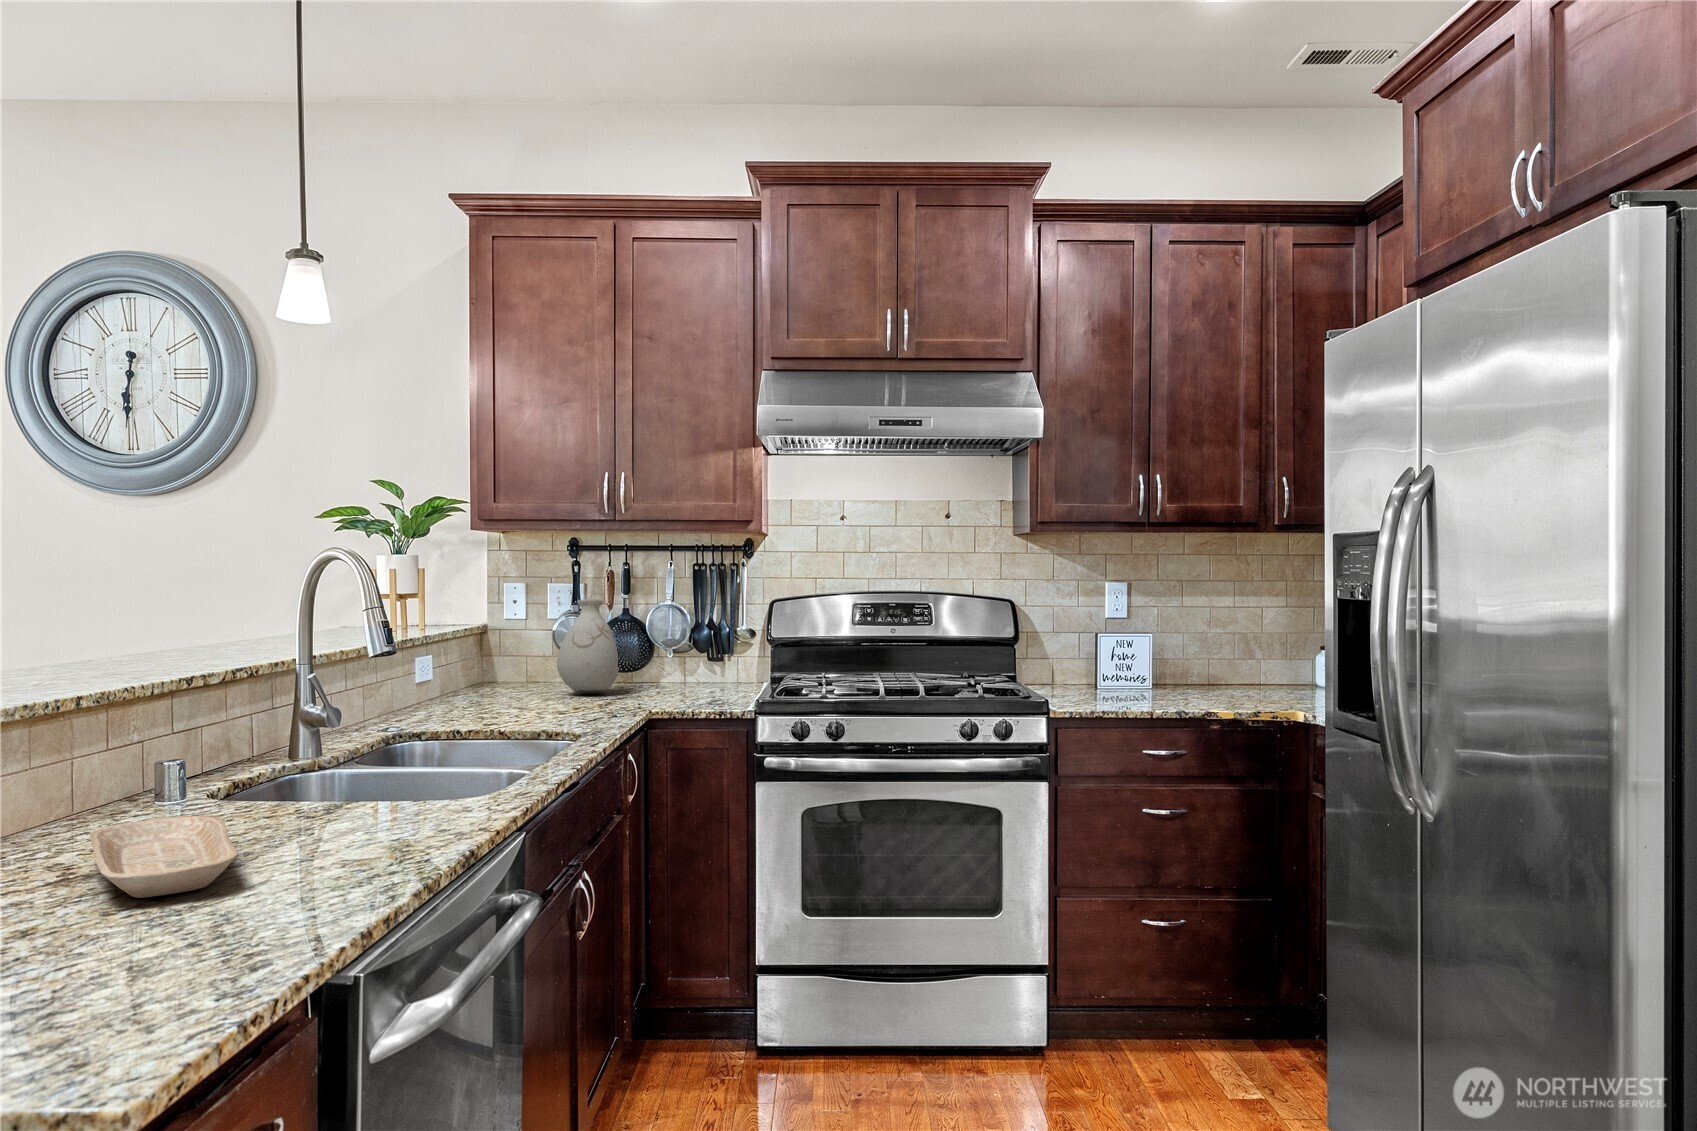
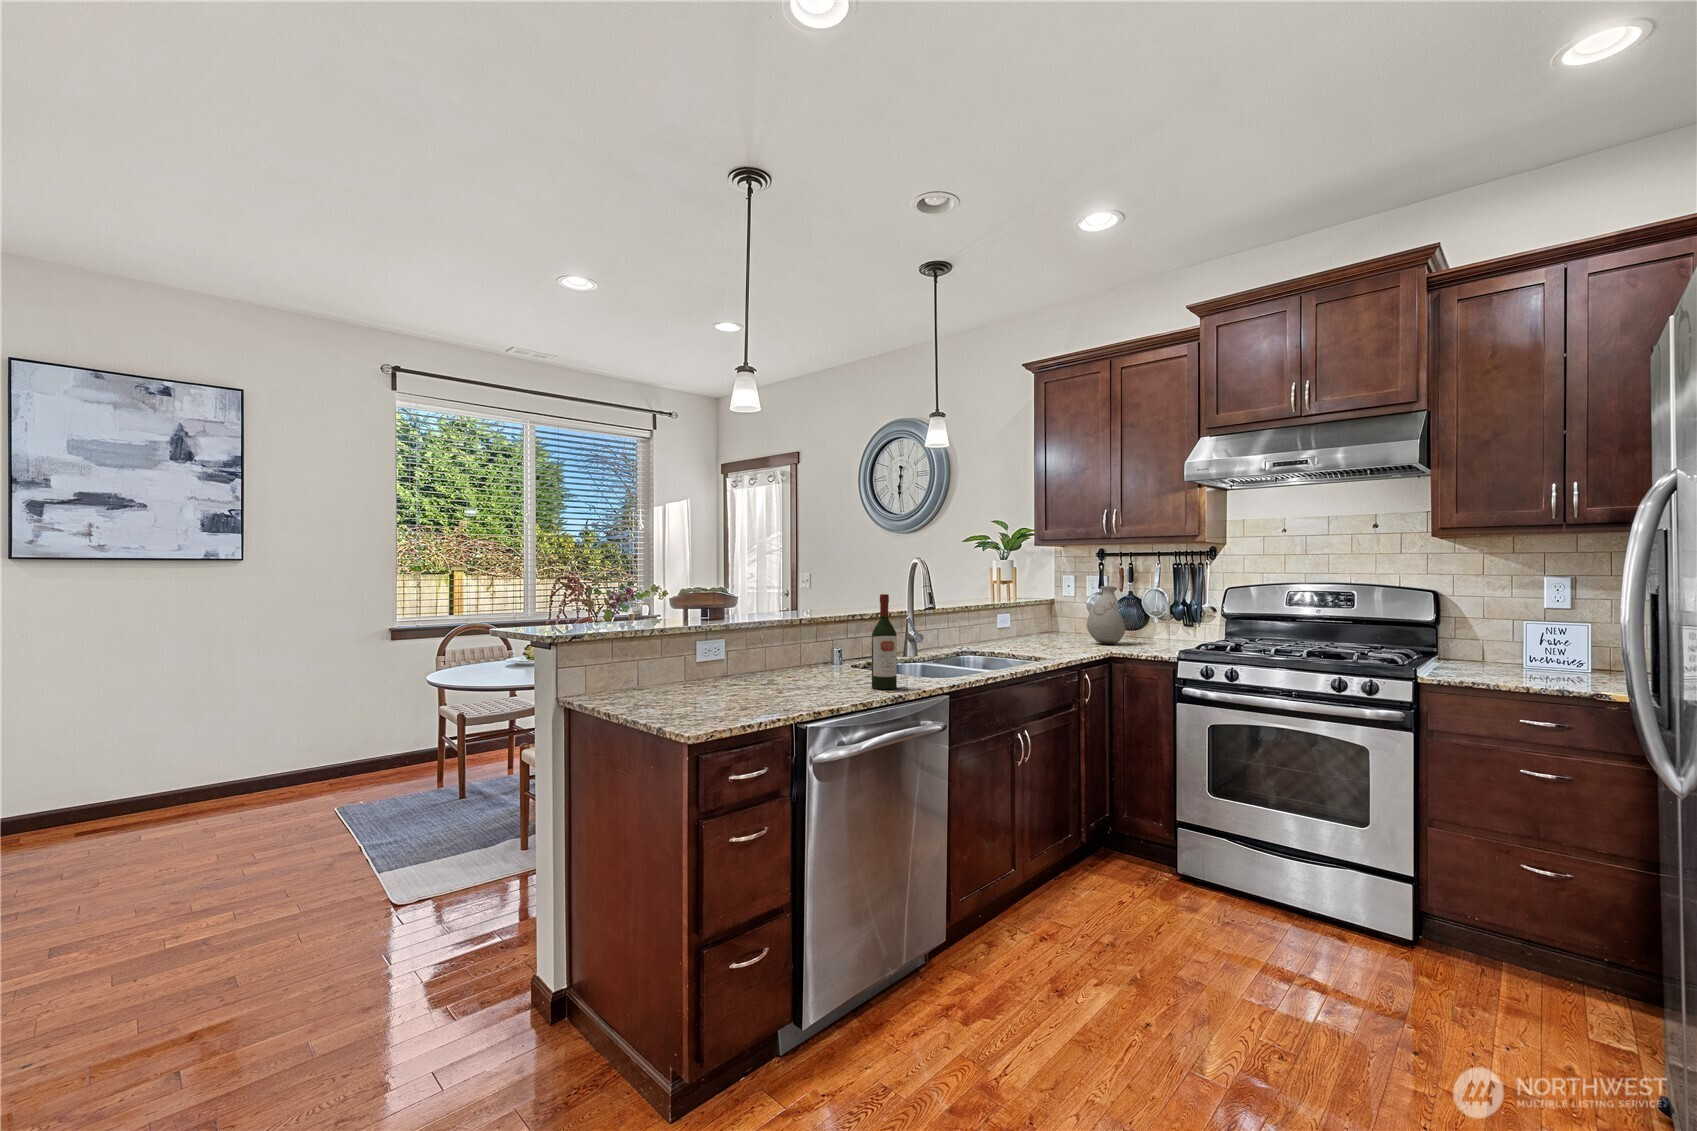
wine bottle: none [368,629,432,852] -> present [872,594,897,689]
tray: present [90,816,237,898] -> none [774,666,831,689]

